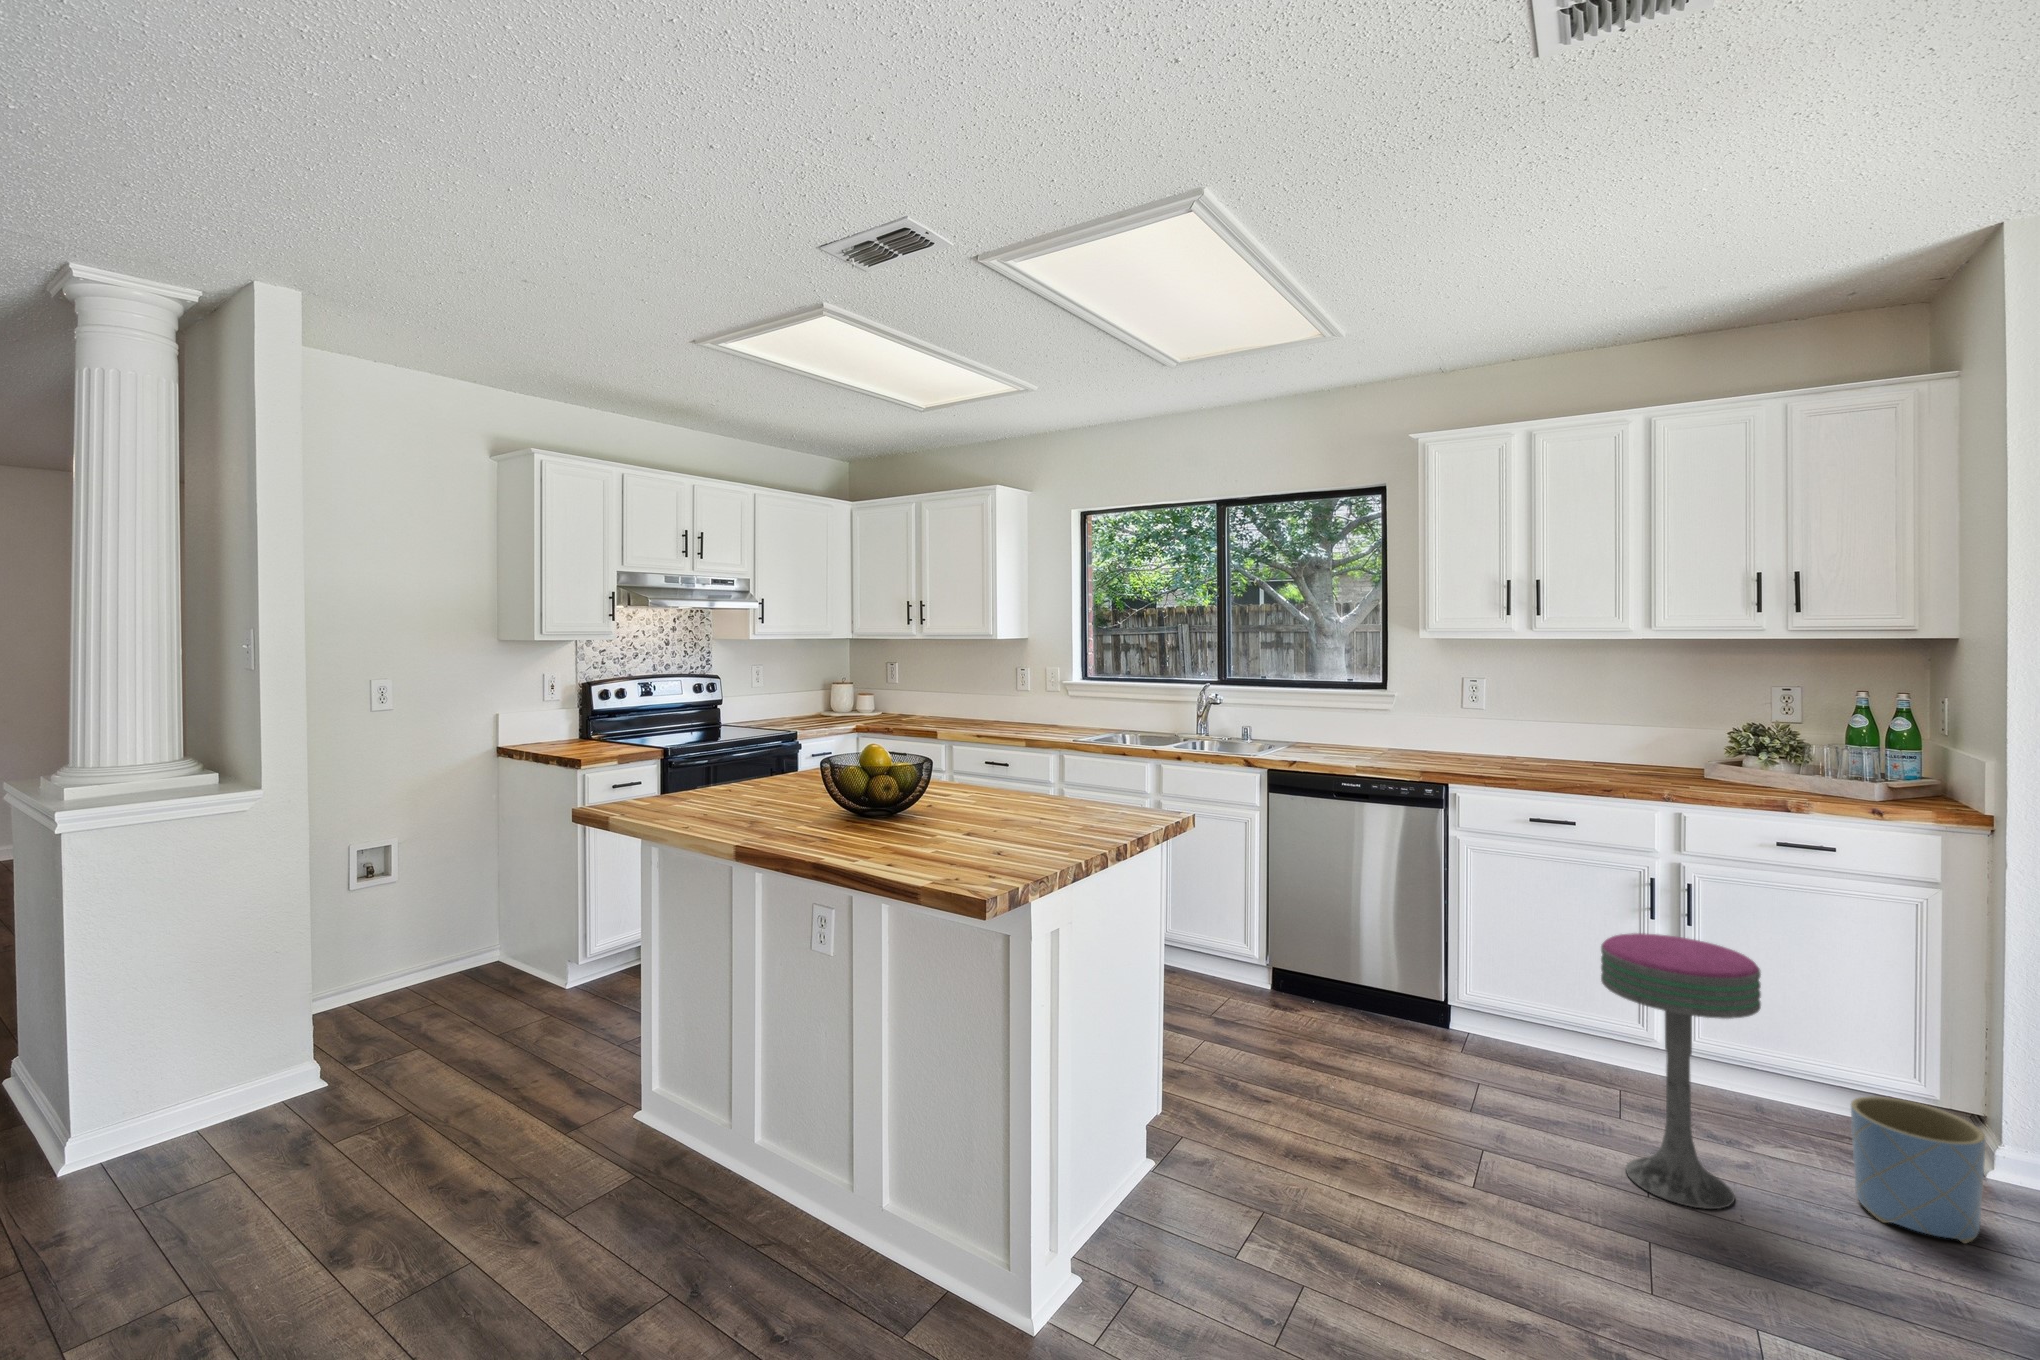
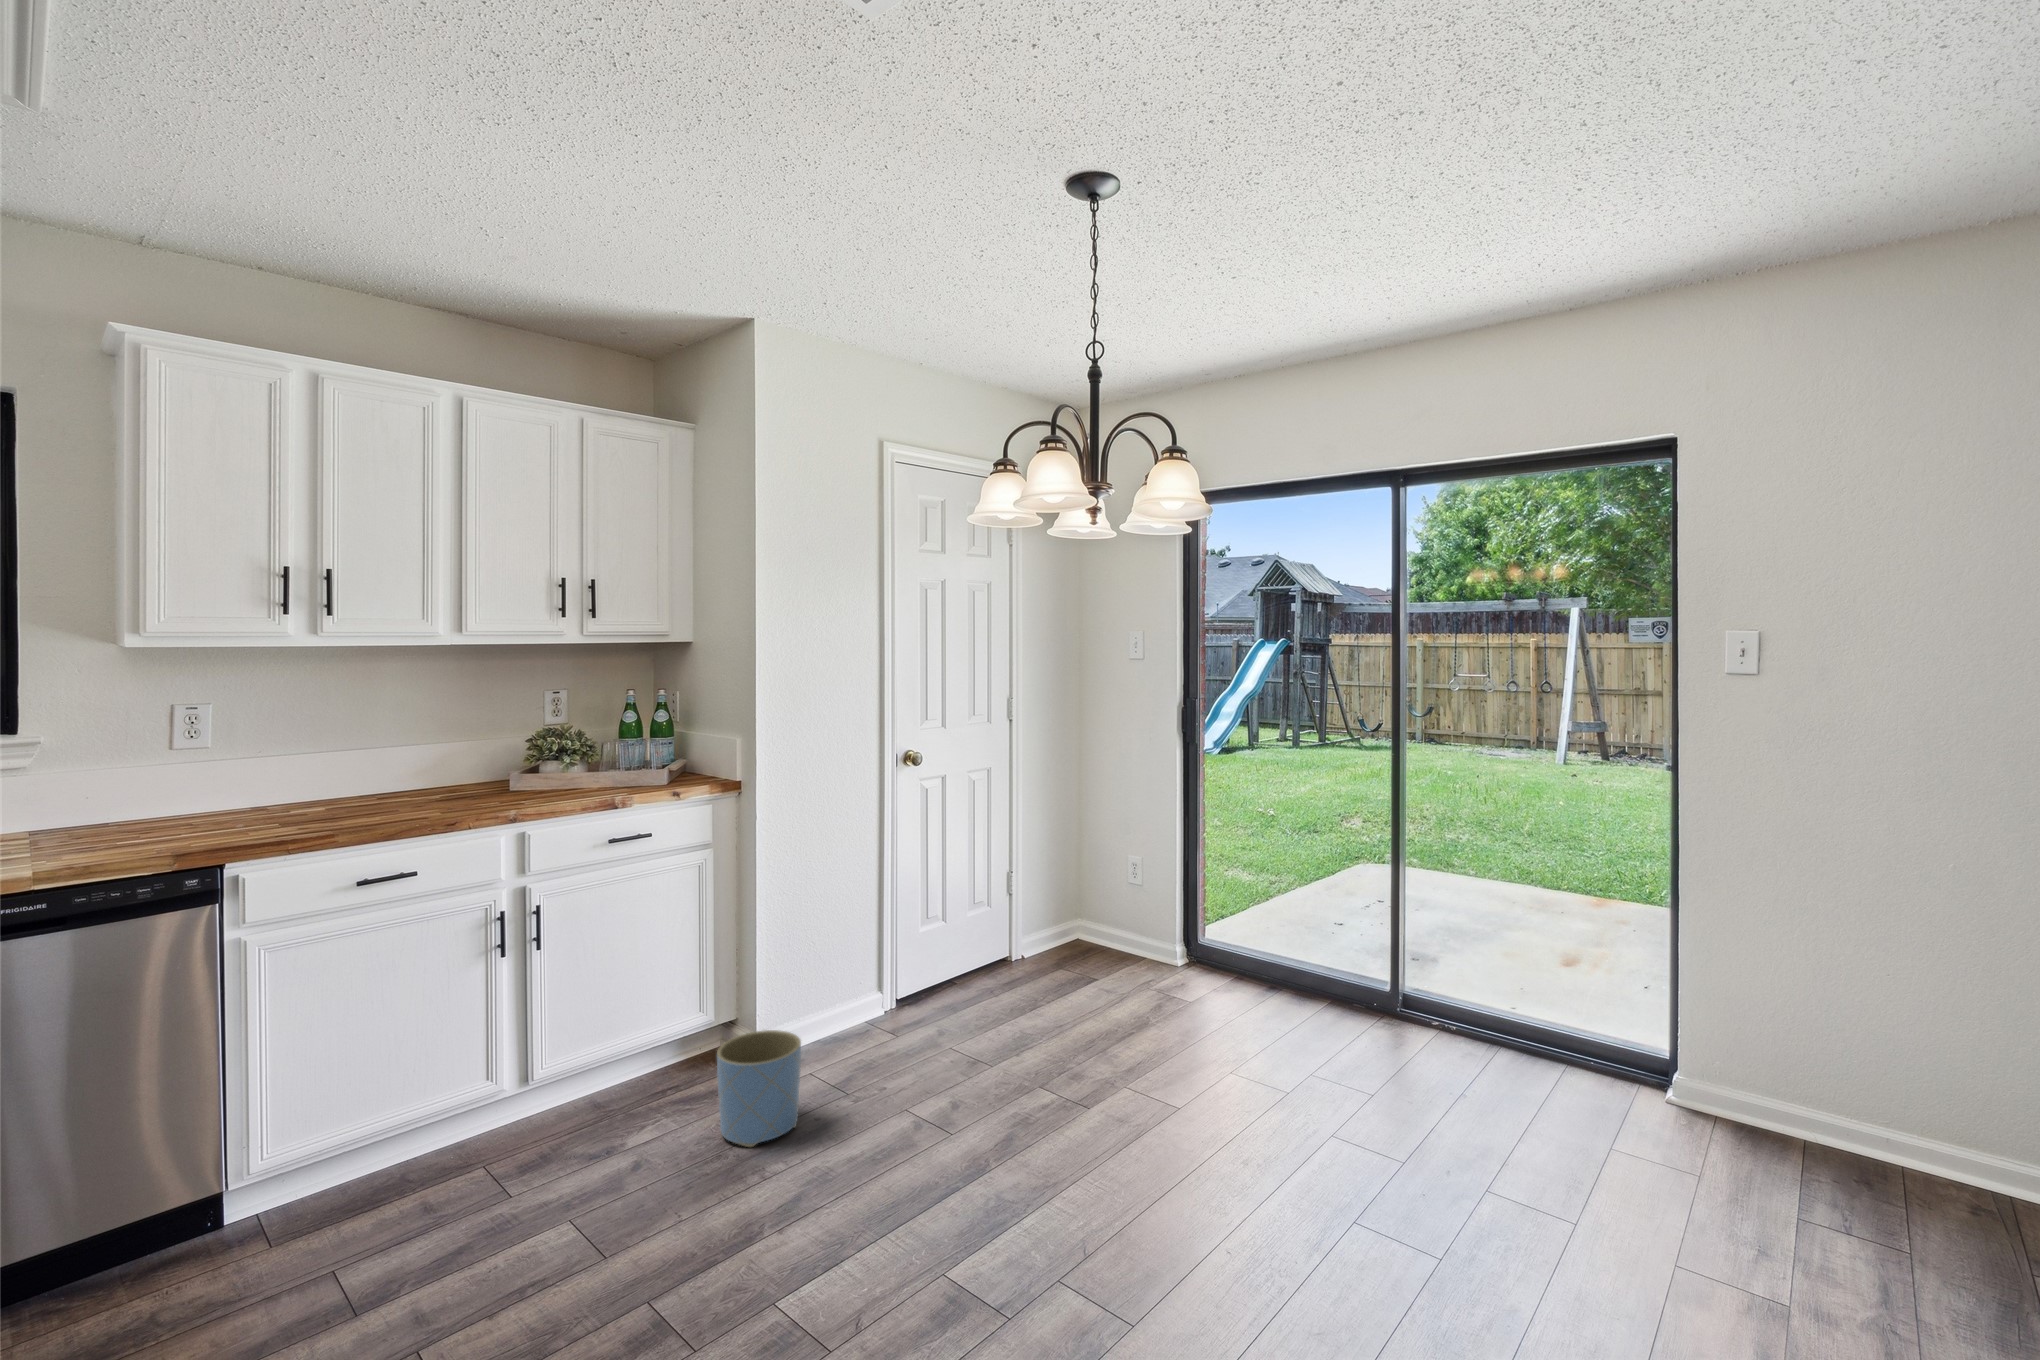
bar stool: present [1601,933,1761,1209] -> none [544,958,694,1253]

